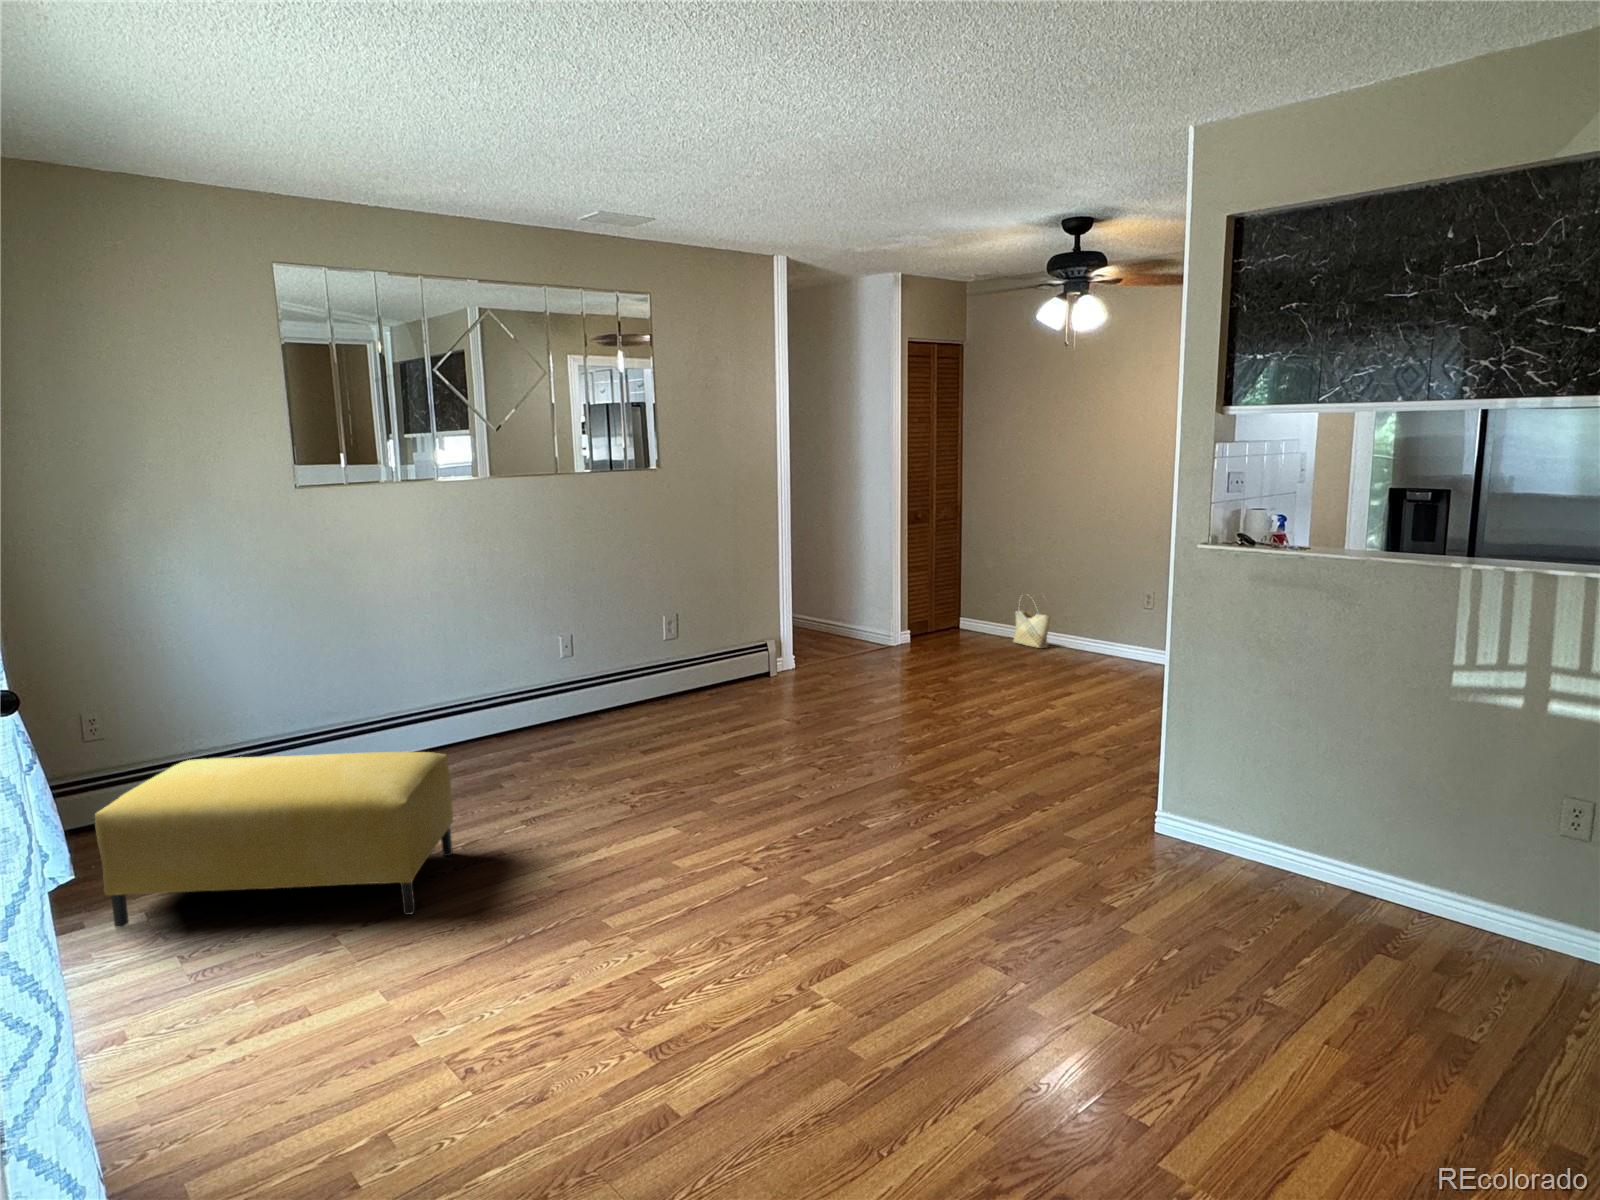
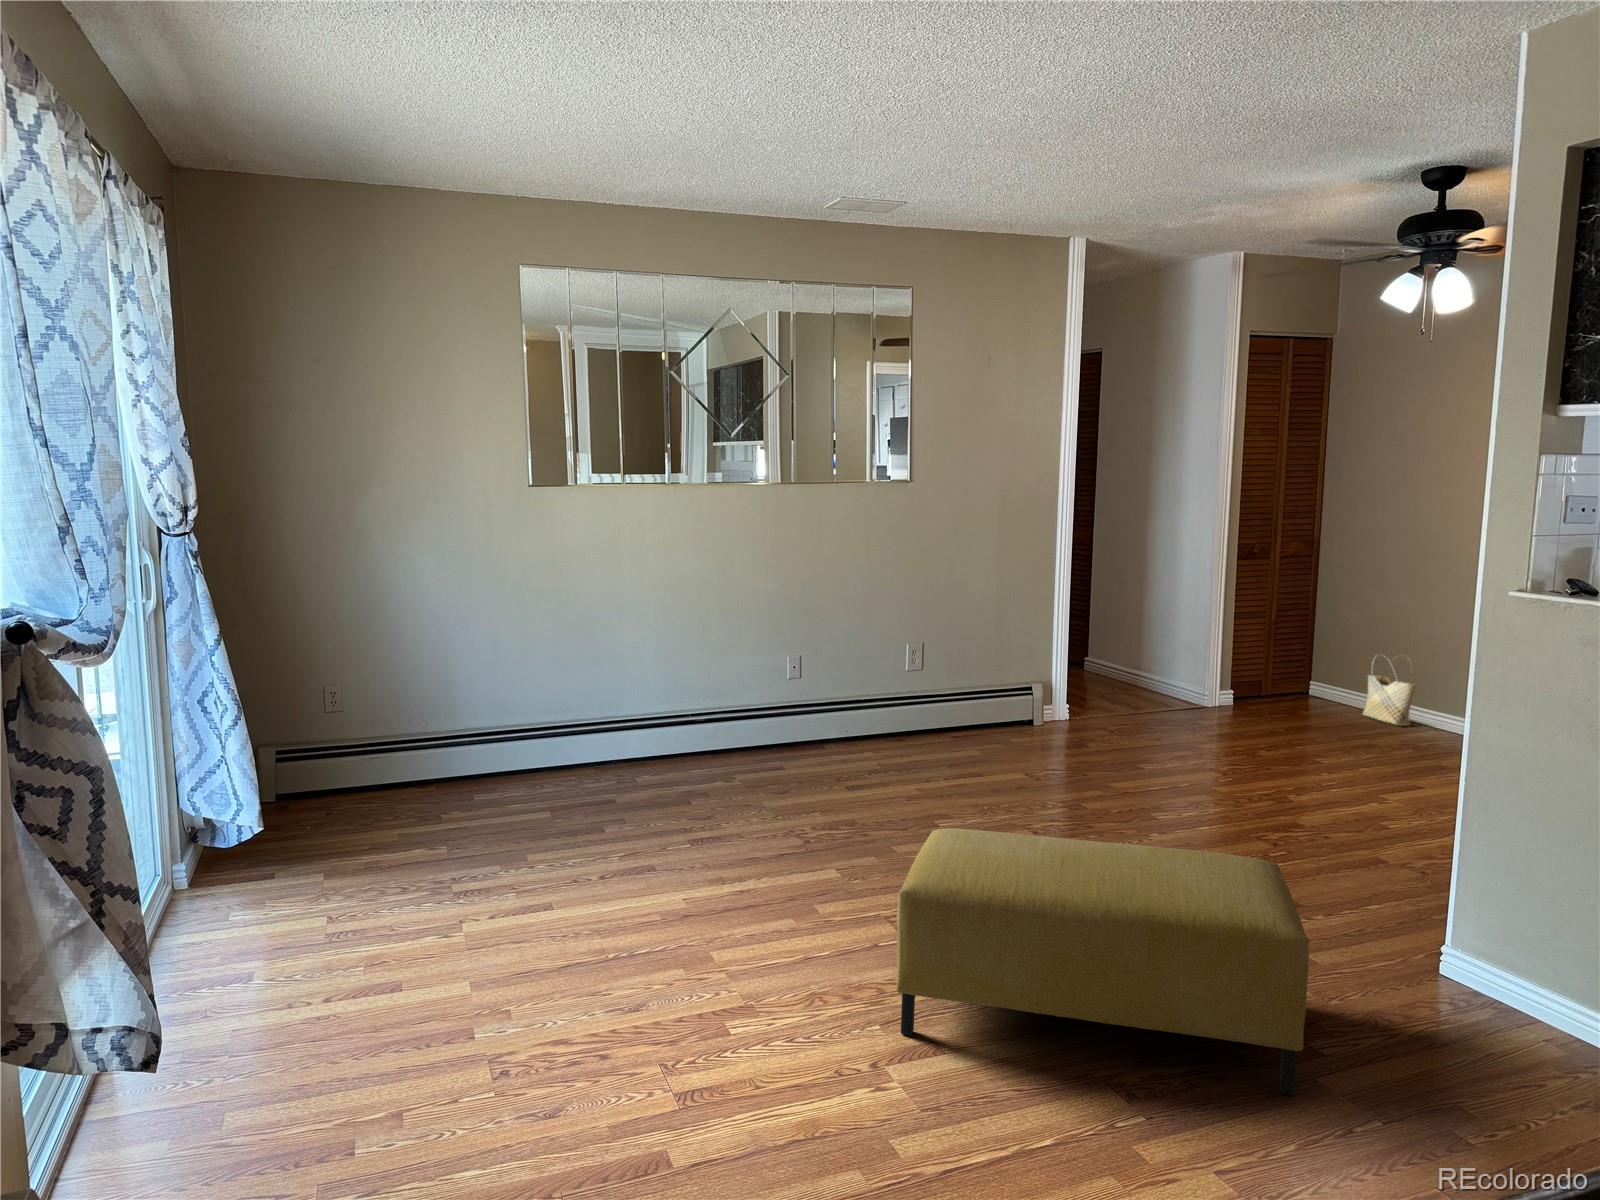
ottoman: present [95,752,453,927] -> present [896,828,1310,1095]

